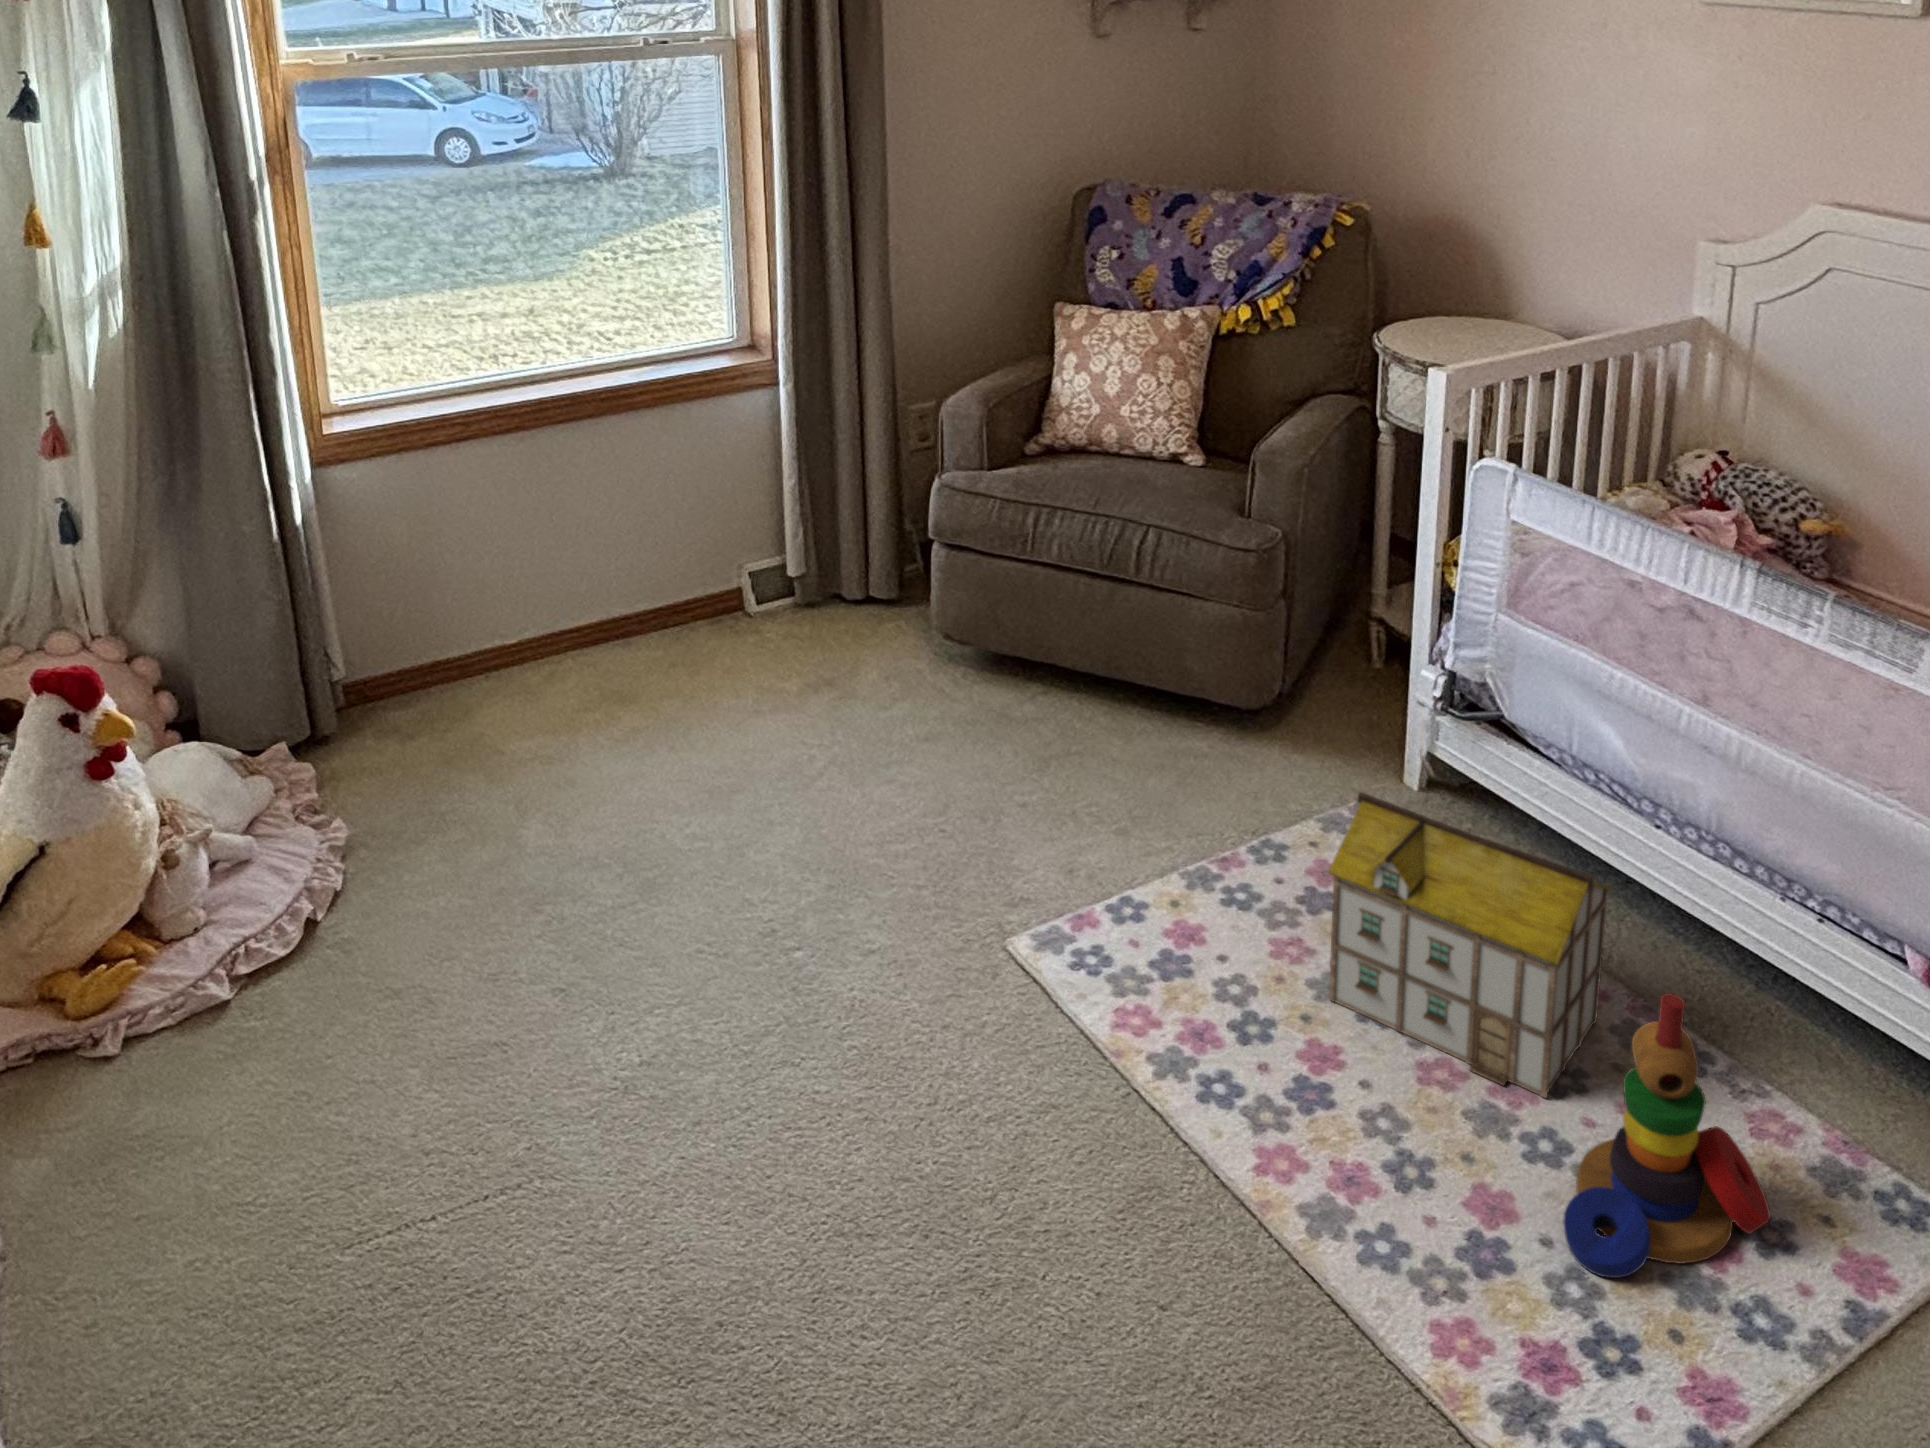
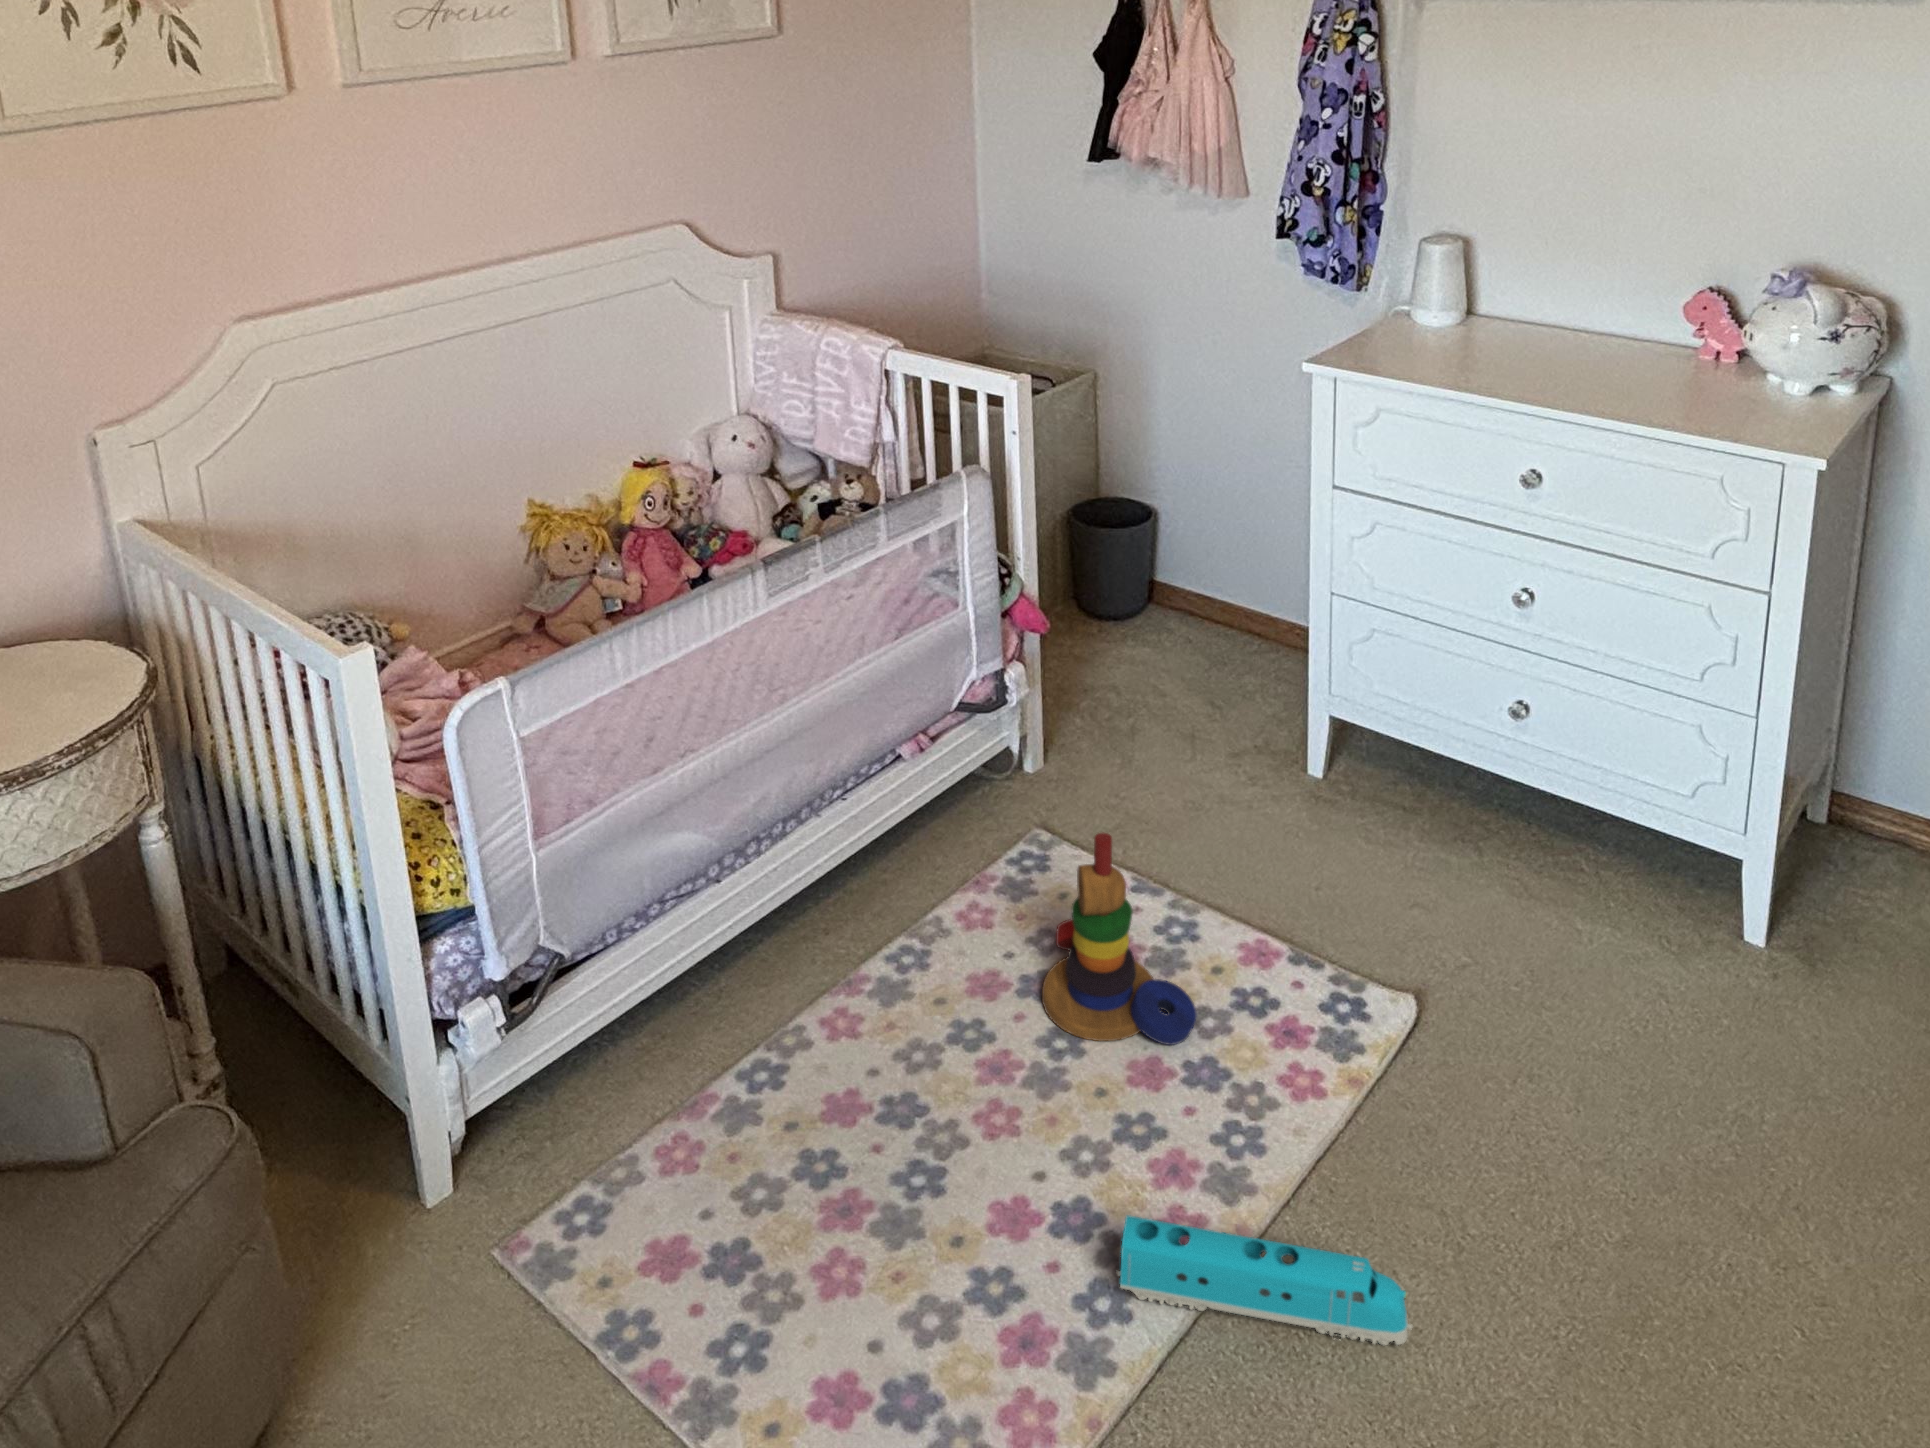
toy house: present [1328,792,1612,1098] -> none [775,874,1013,1233]
toy train: none [1118,1049,1264,1301] -> present [1117,1215,1412,1346]

